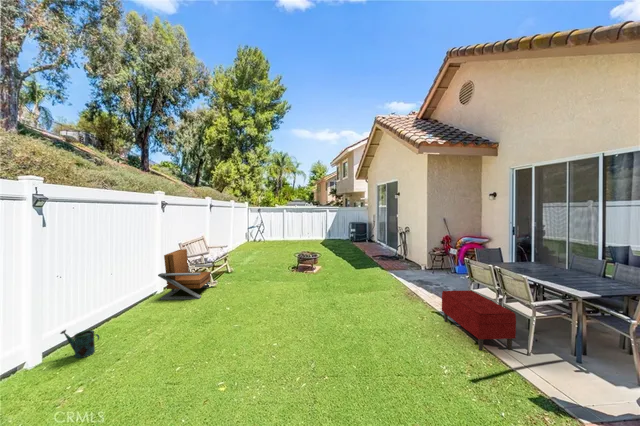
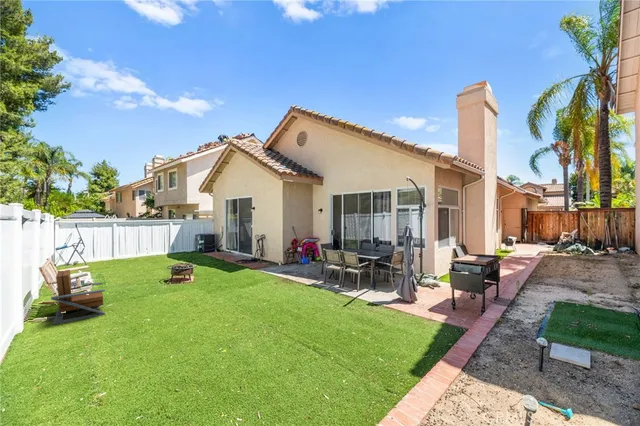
bench: present [442,291,516,351] -> none [312,267,352,295]
watering can: present [60,330,99,358] -> none [17,346,67,374]

